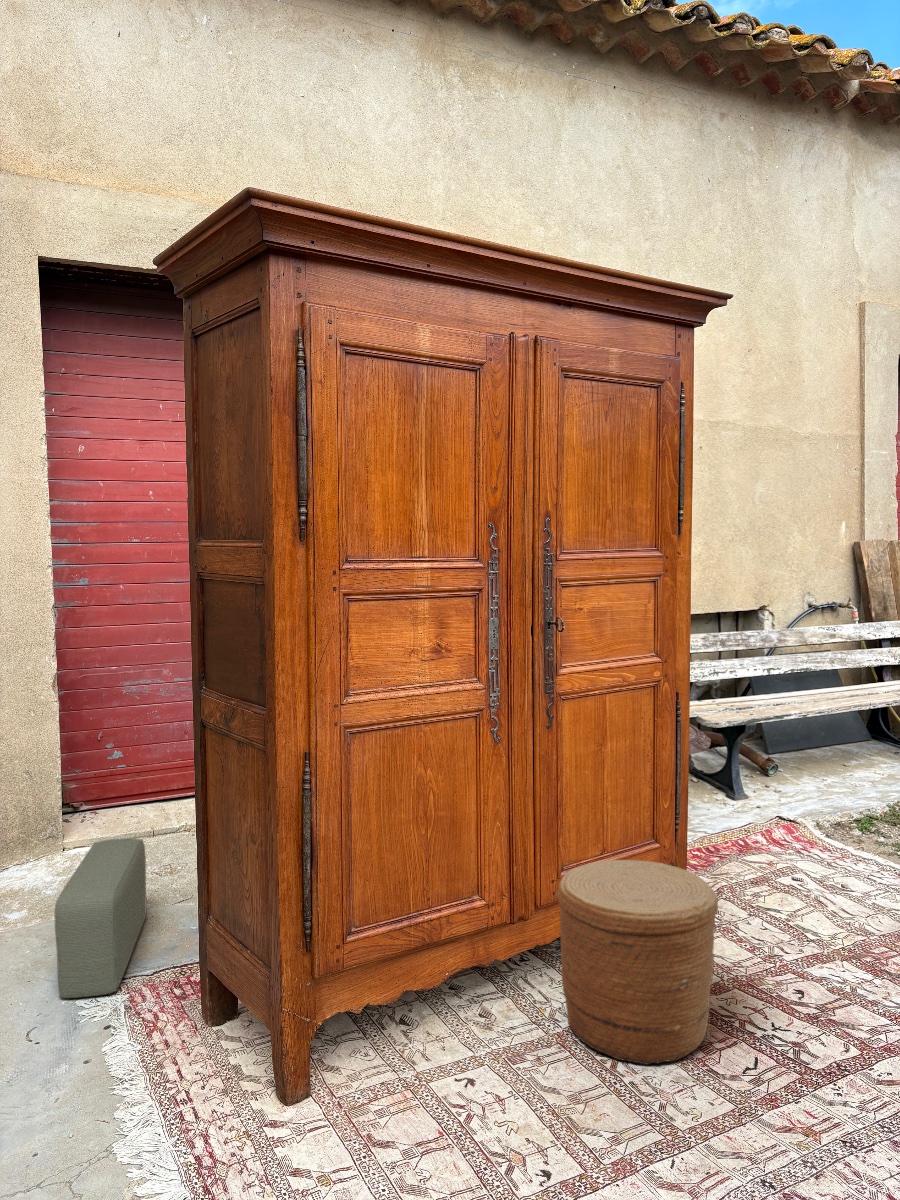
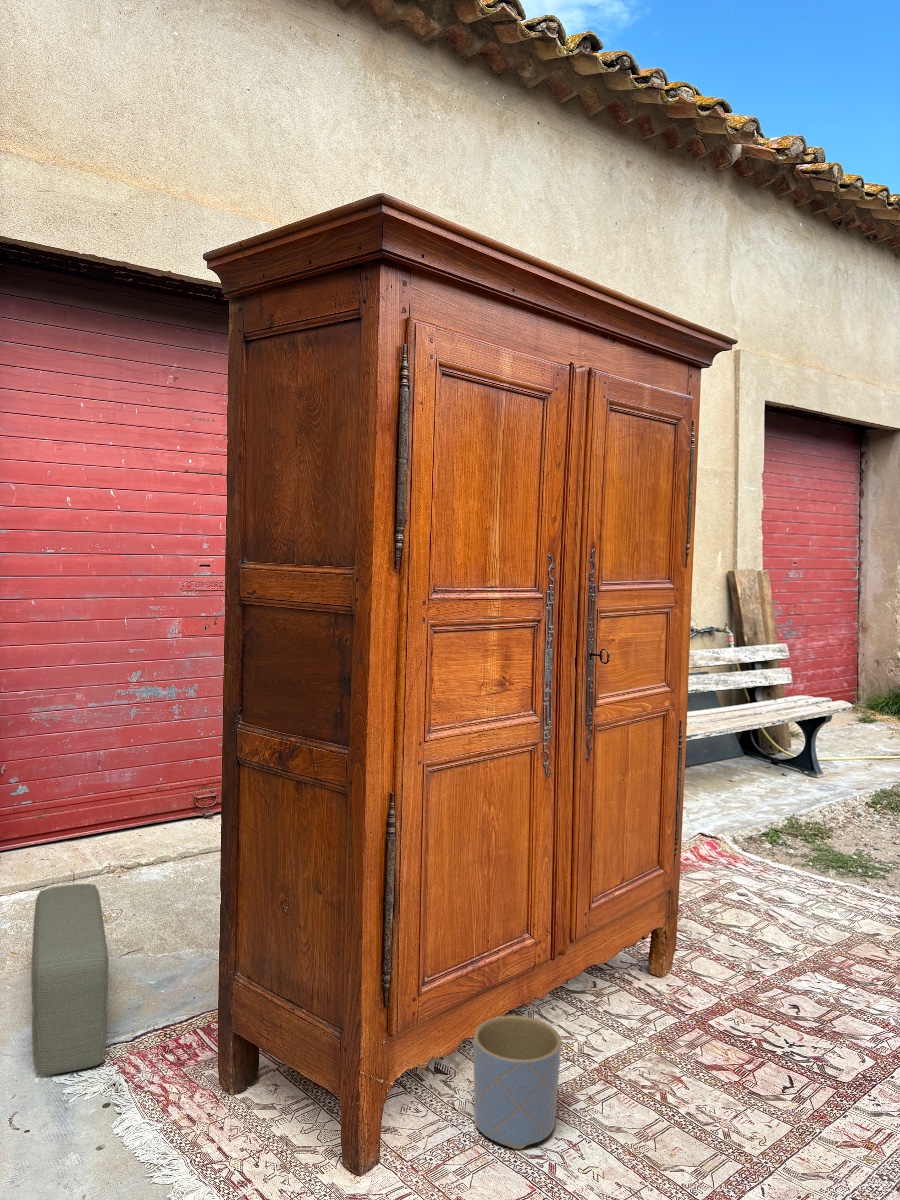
woven basket: present [557,860,718,1065] -> none [595,889,754,1094]
planter: none [406,972,491,1099] -> present [474,1015,561,1149]

